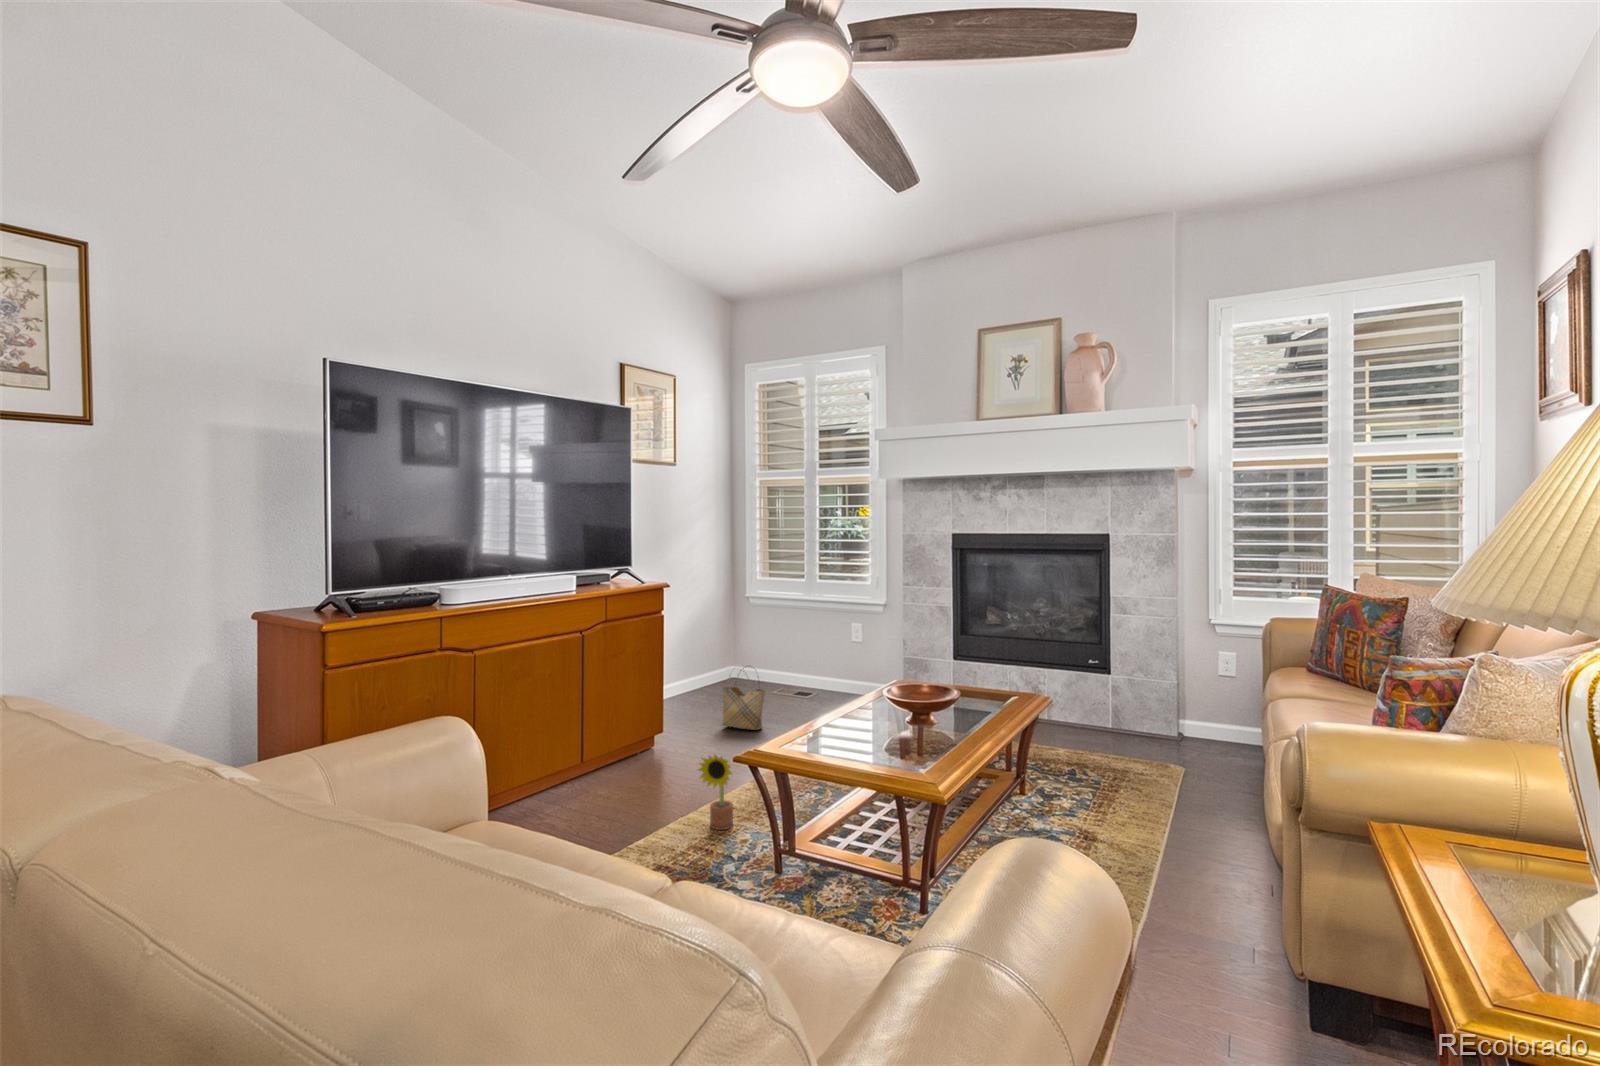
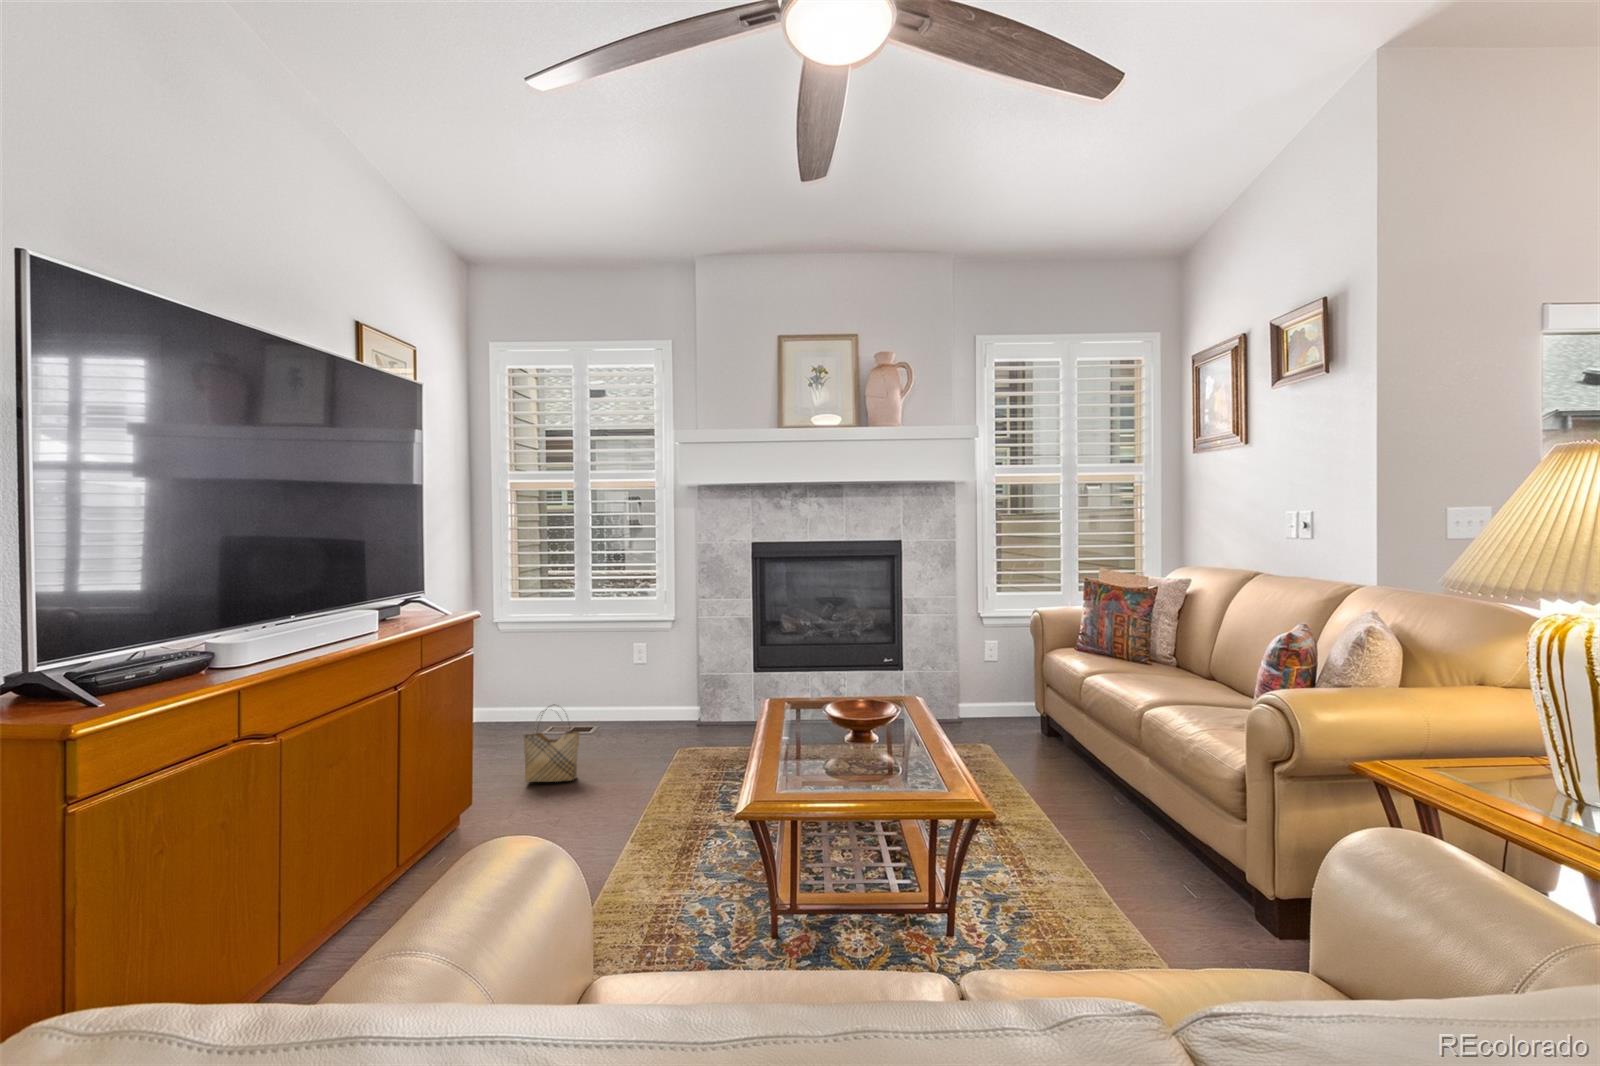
decorative plant: present [698,755,733,830] -> none [623,816,672,908]

